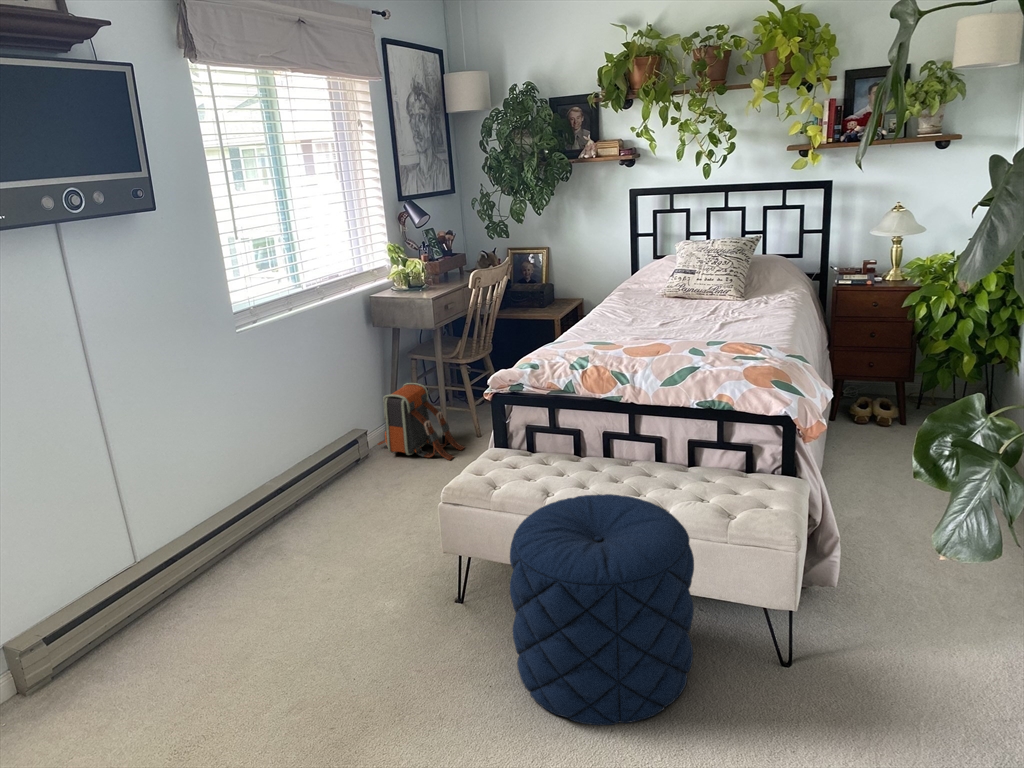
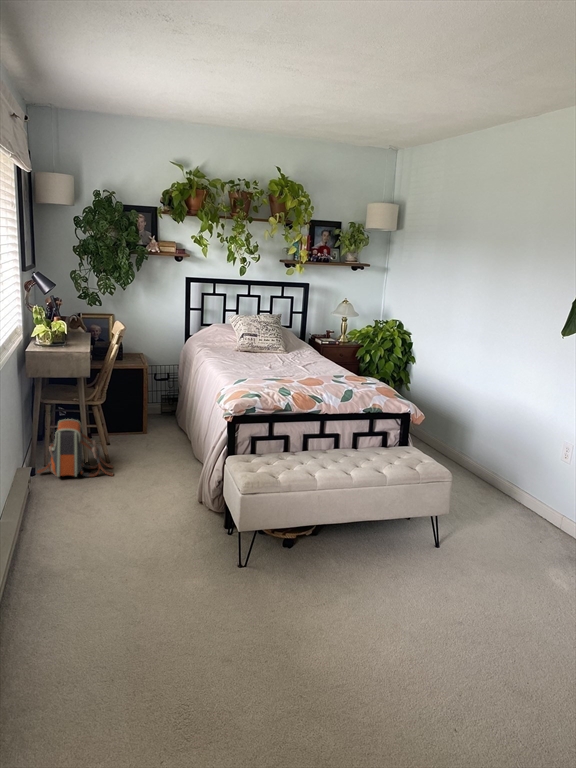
pouf: present [510,494,694,725] -> none [314,466,427,598]

